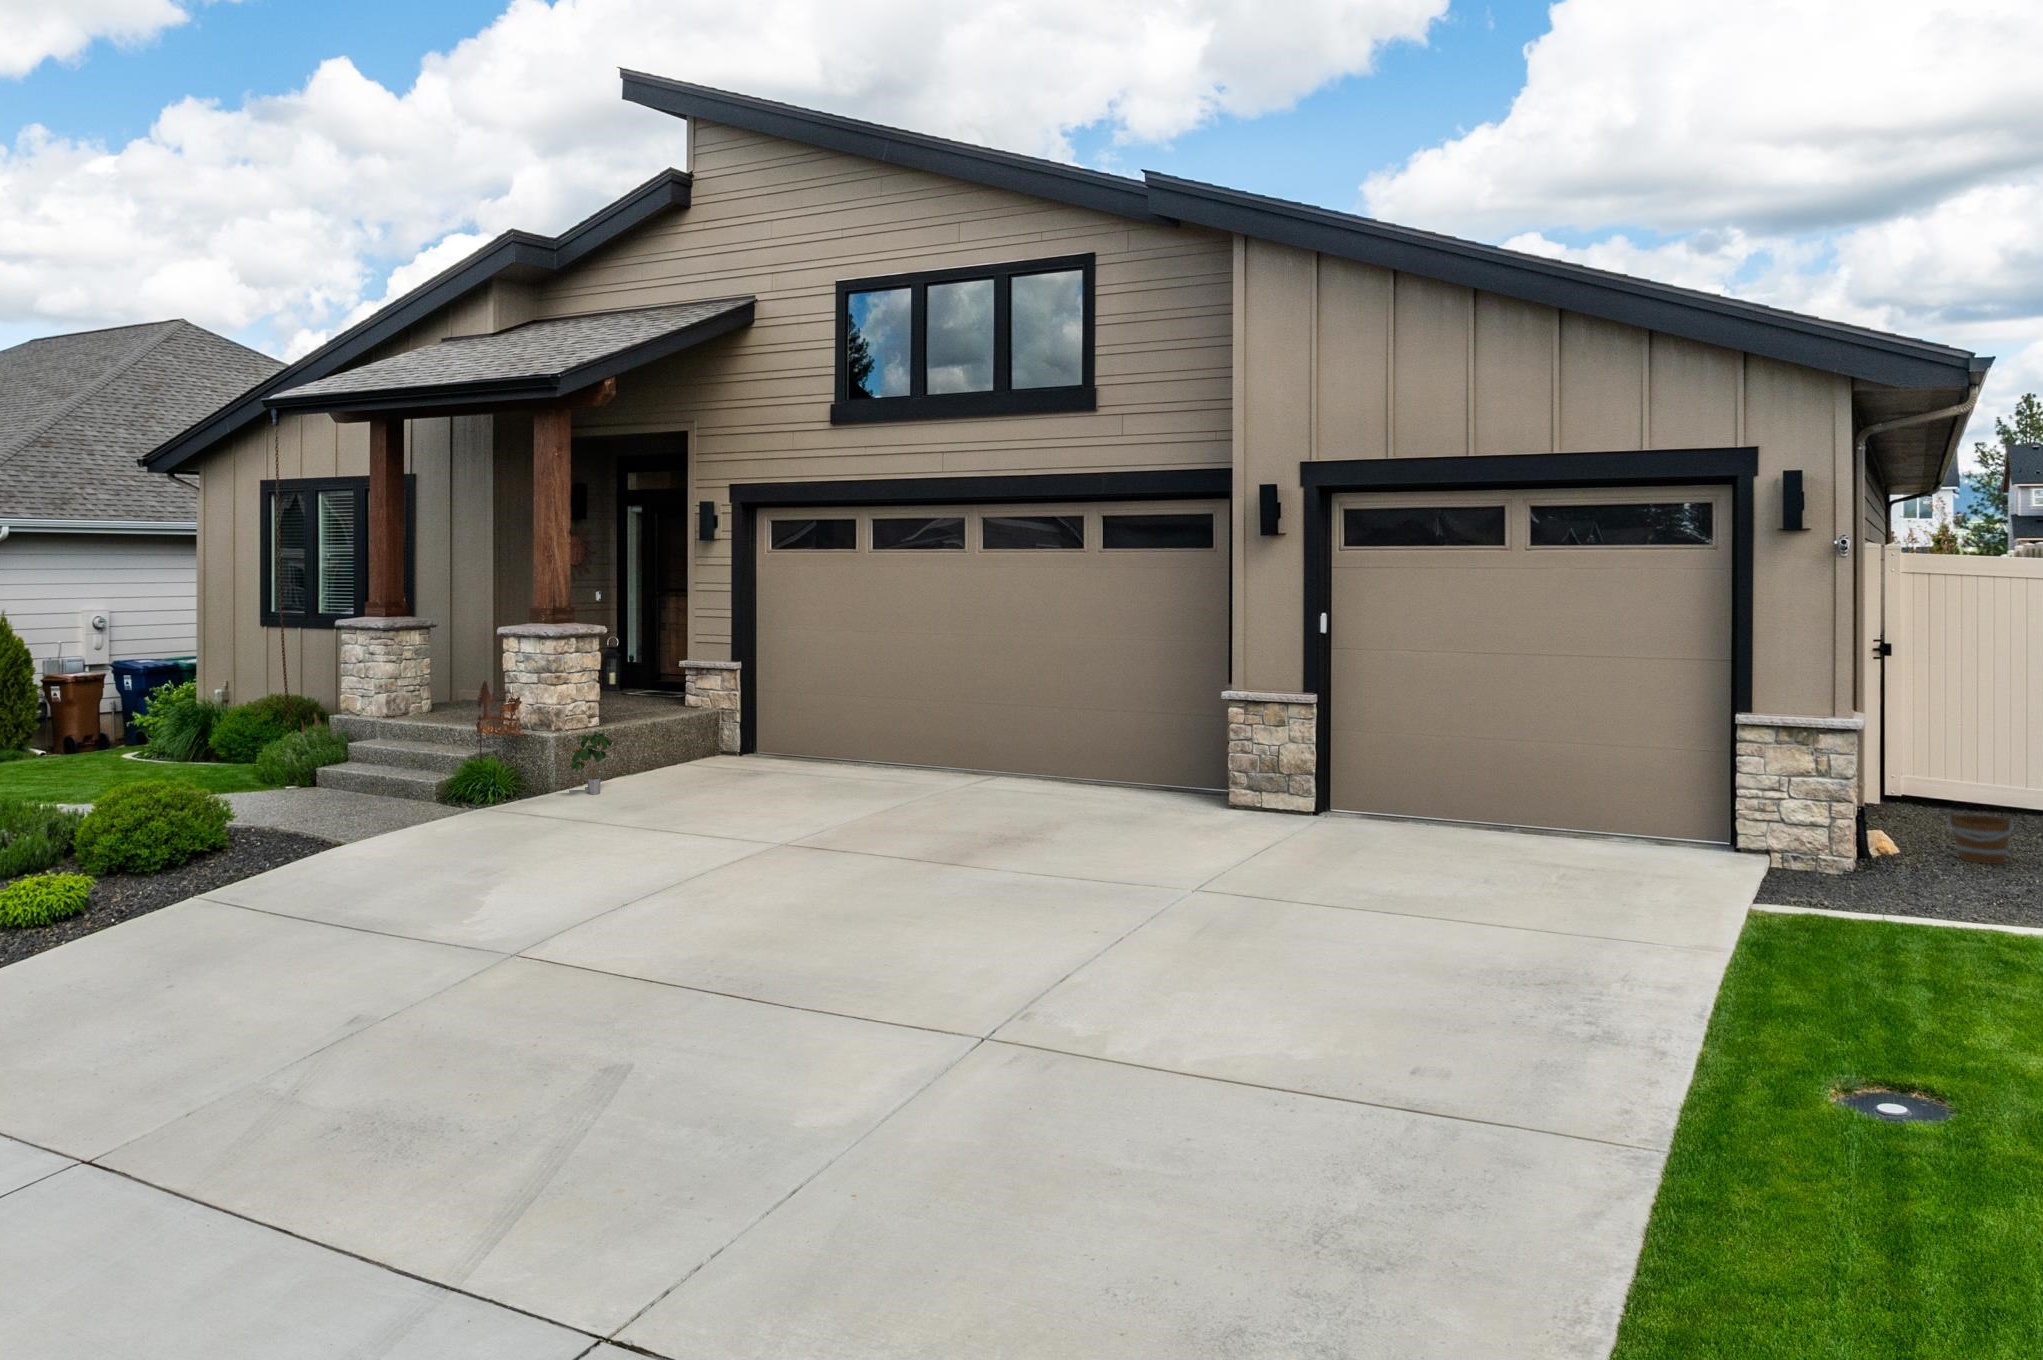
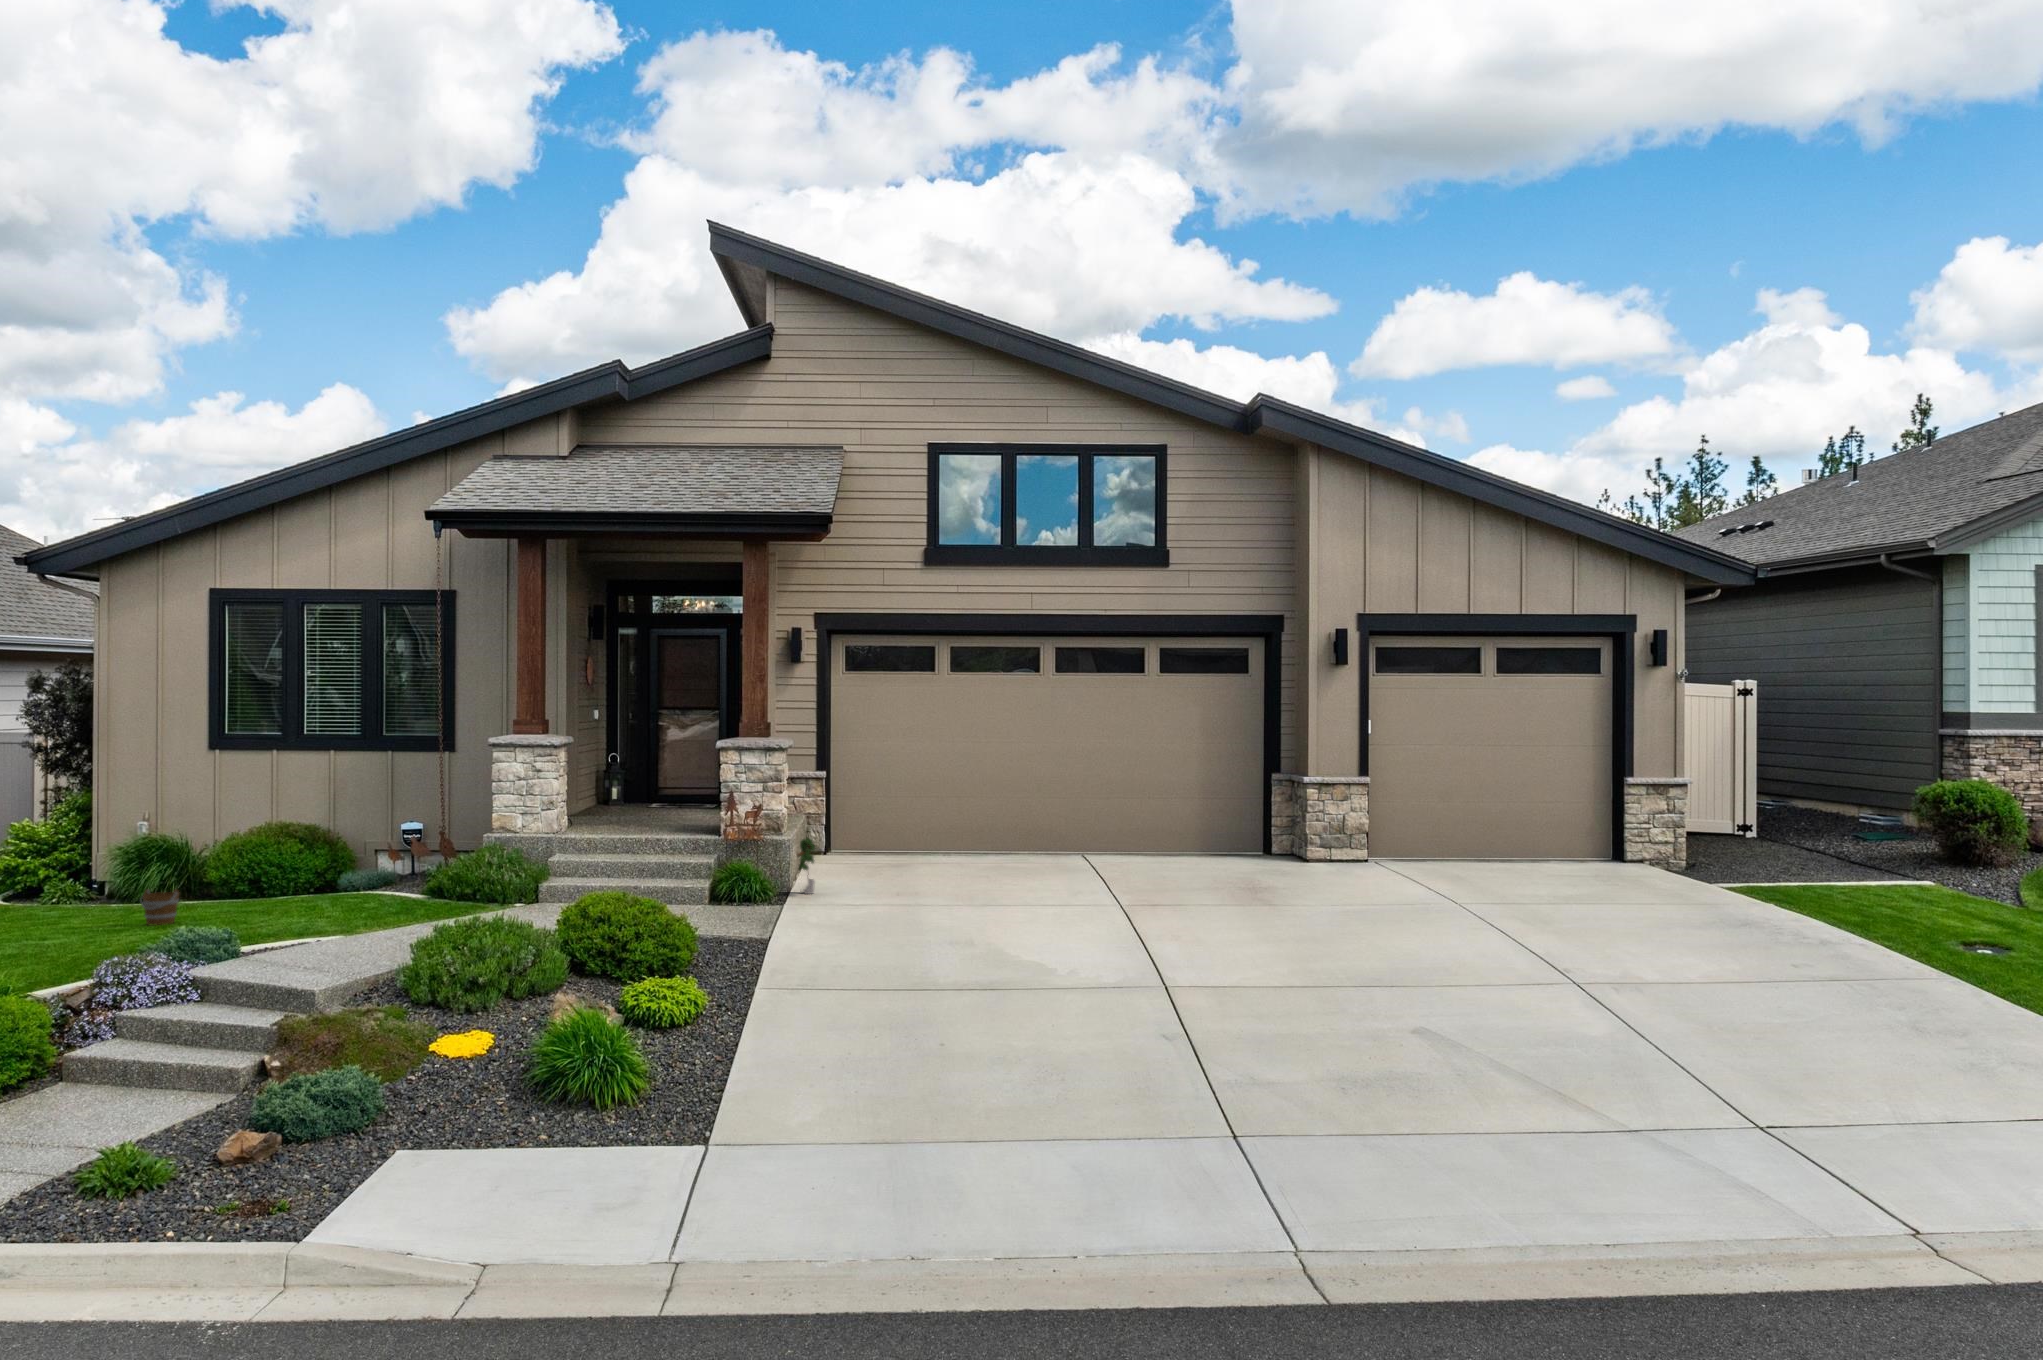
bucket: present [1948,811,2013,864] -> present [140,889,179,925]

